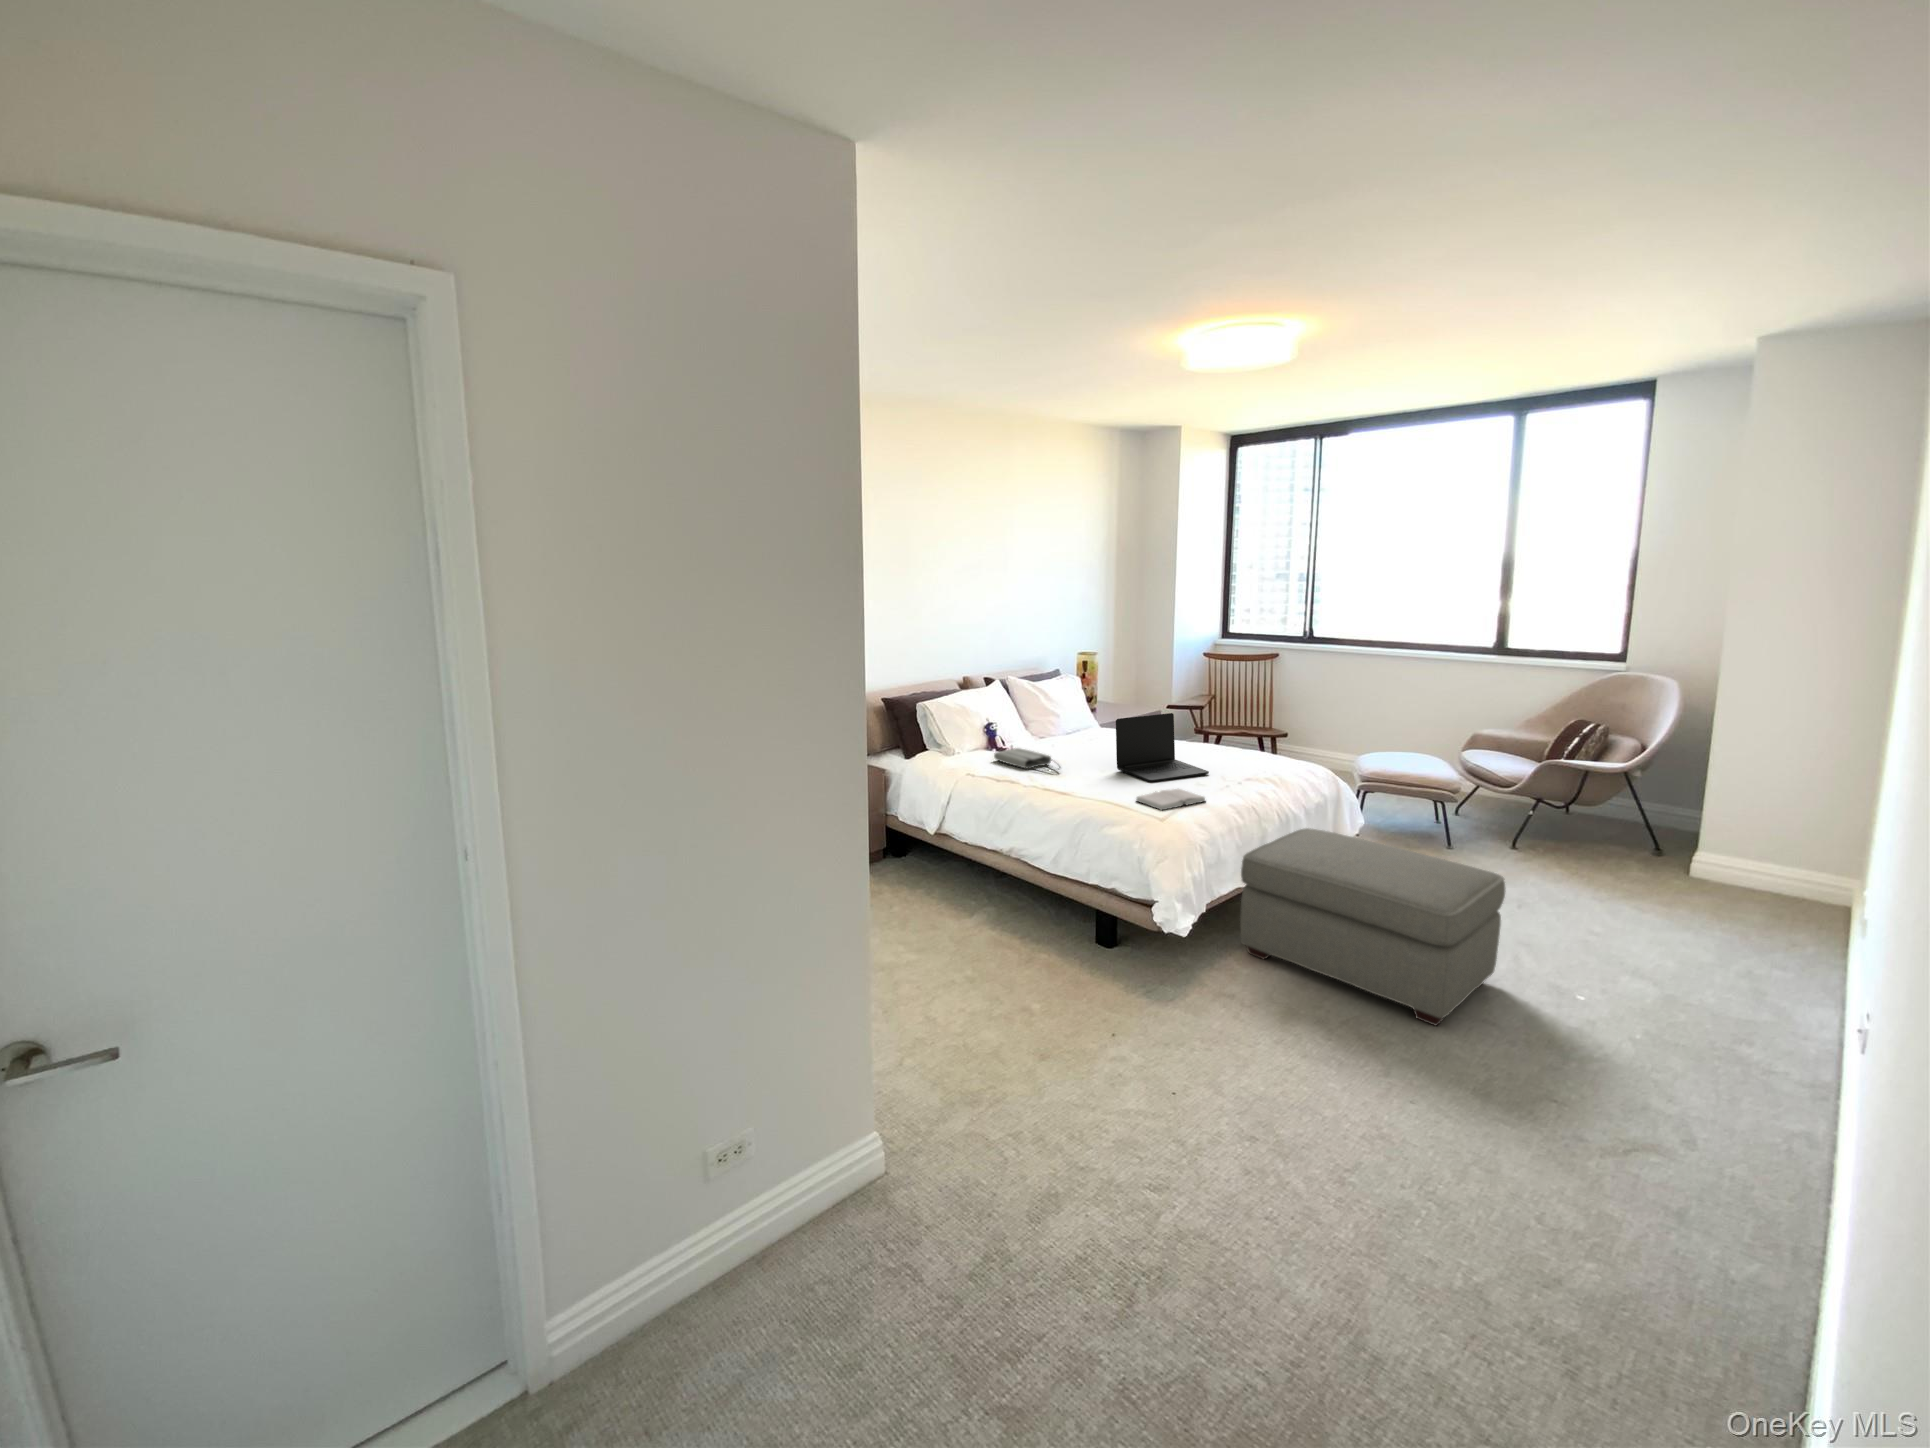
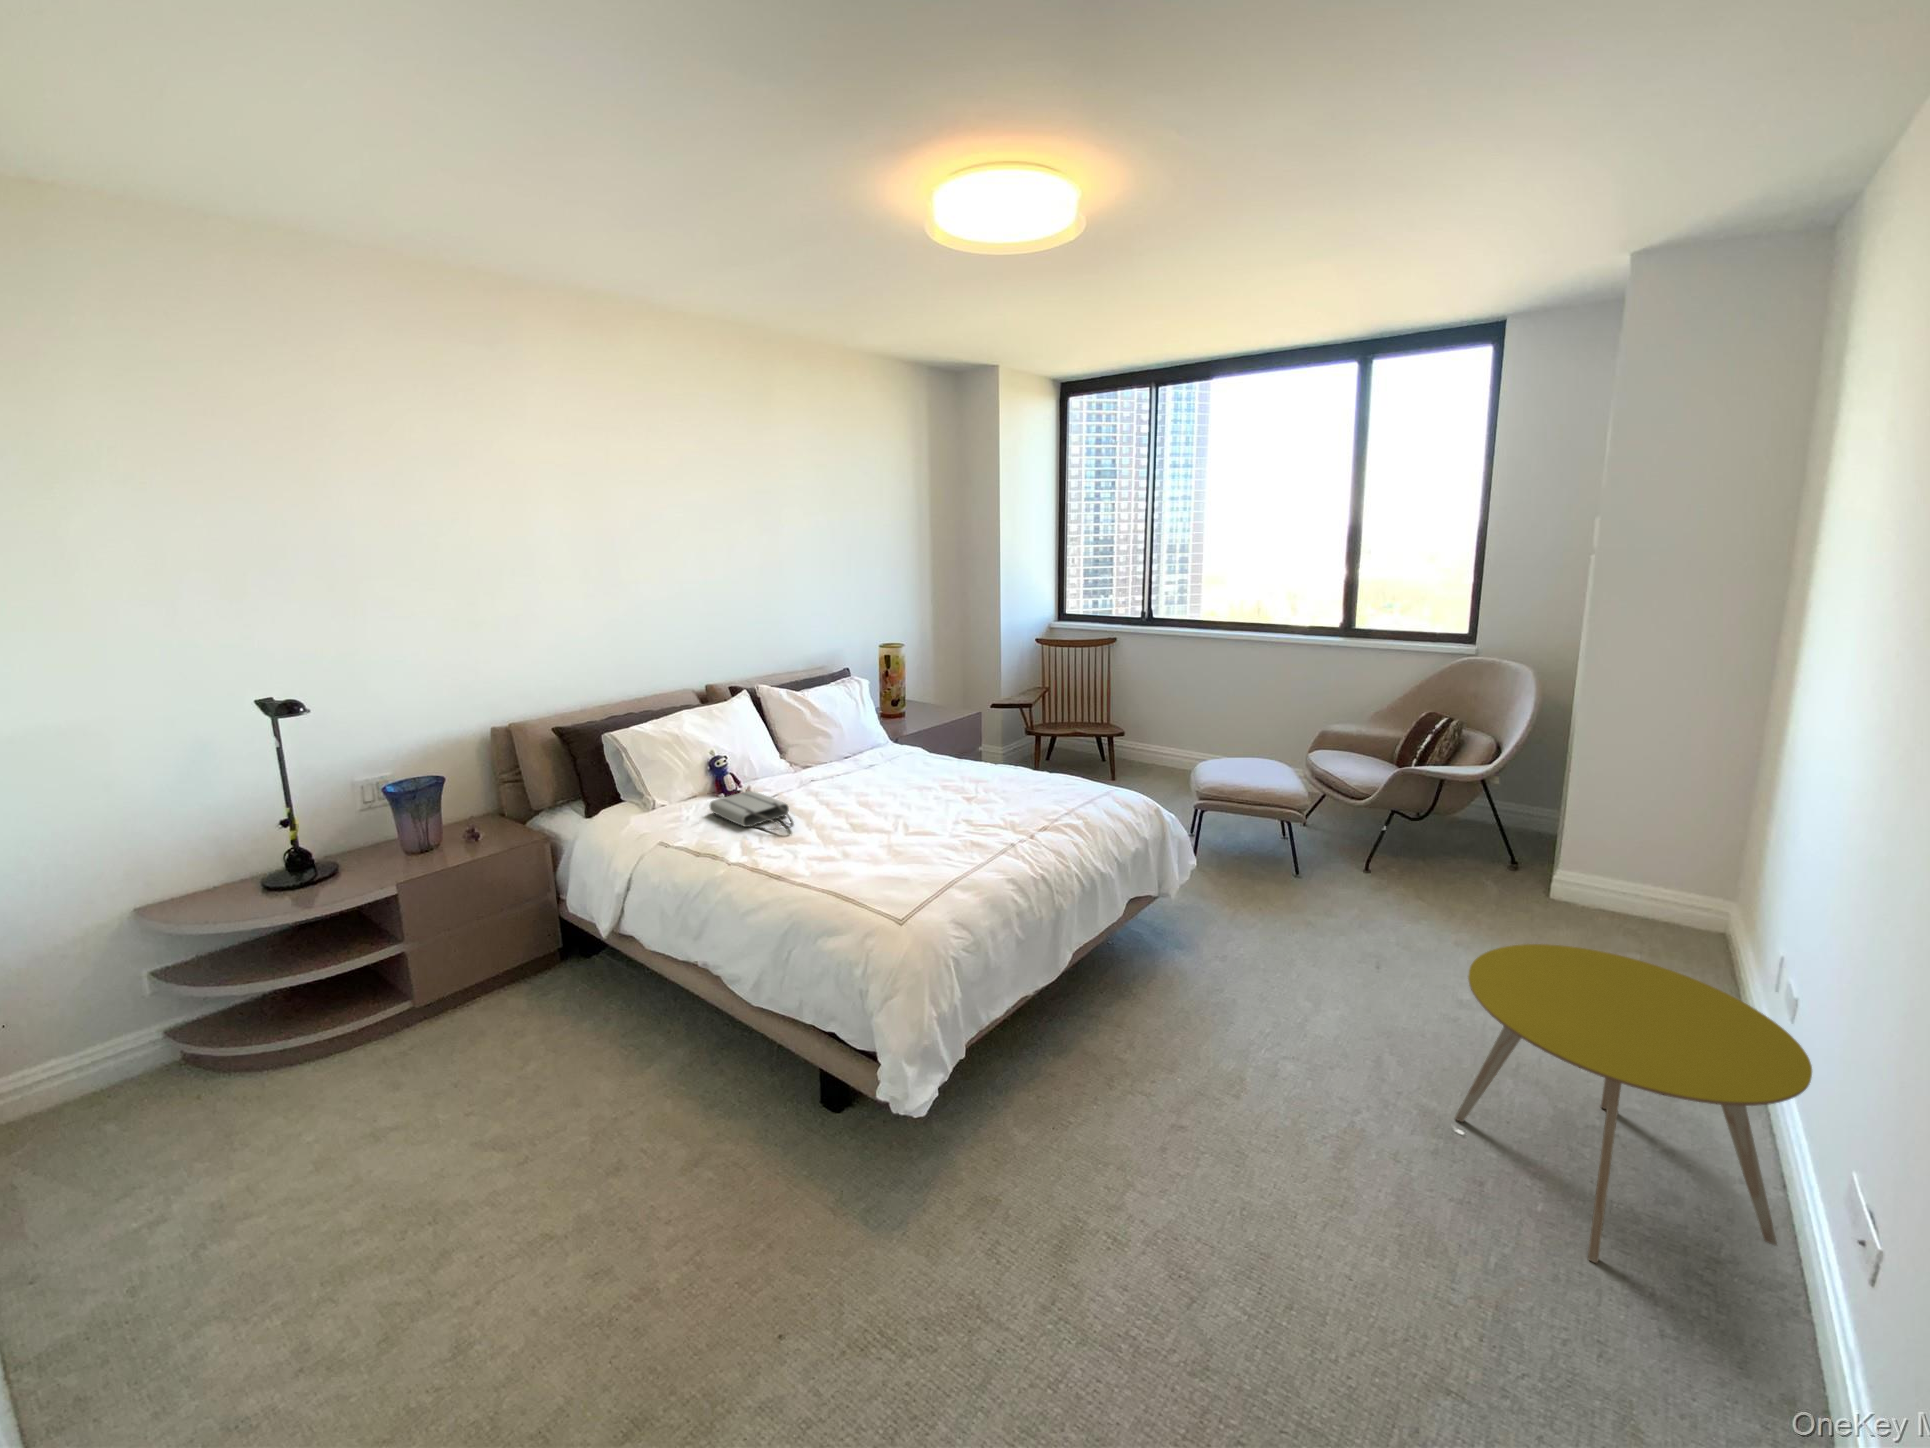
laptop: present [1116,713,1209,782] -> none [871,735,999,843]
hardback book: present [1136,789,1205,810] -> none [871,859,976,907]
ottoman: present [1240,828,1505,1026] -> none [1019,902,1379,1250]
side table: none [1567,866,1828,1061] -> present [1455,944,1812,1263]

